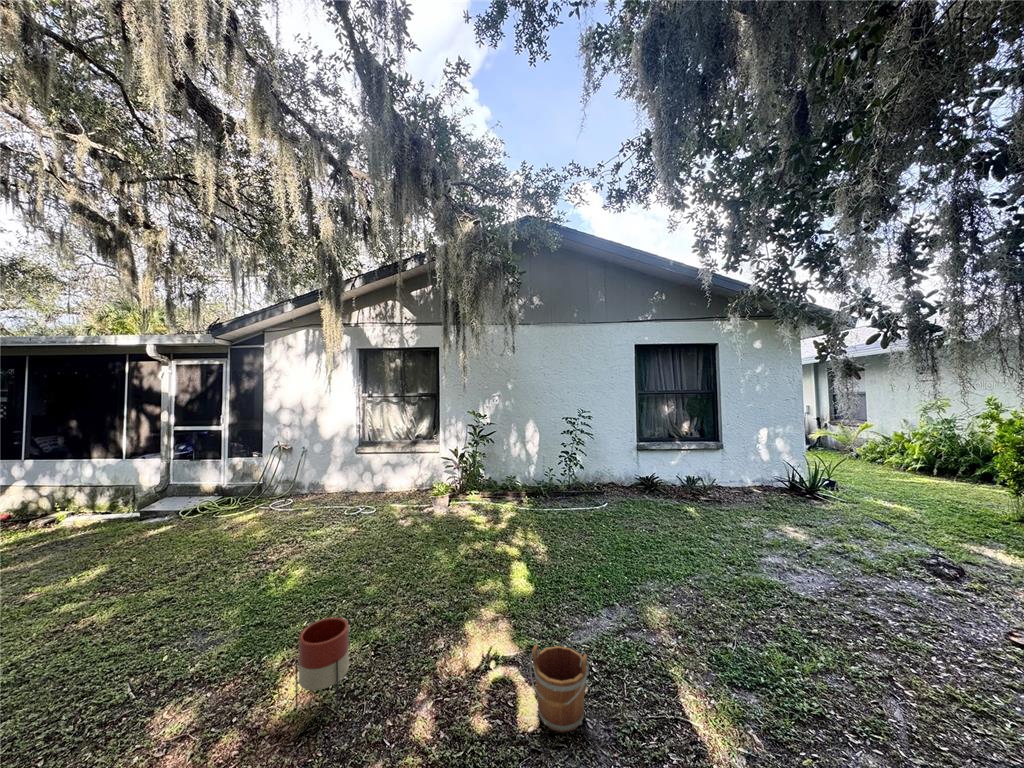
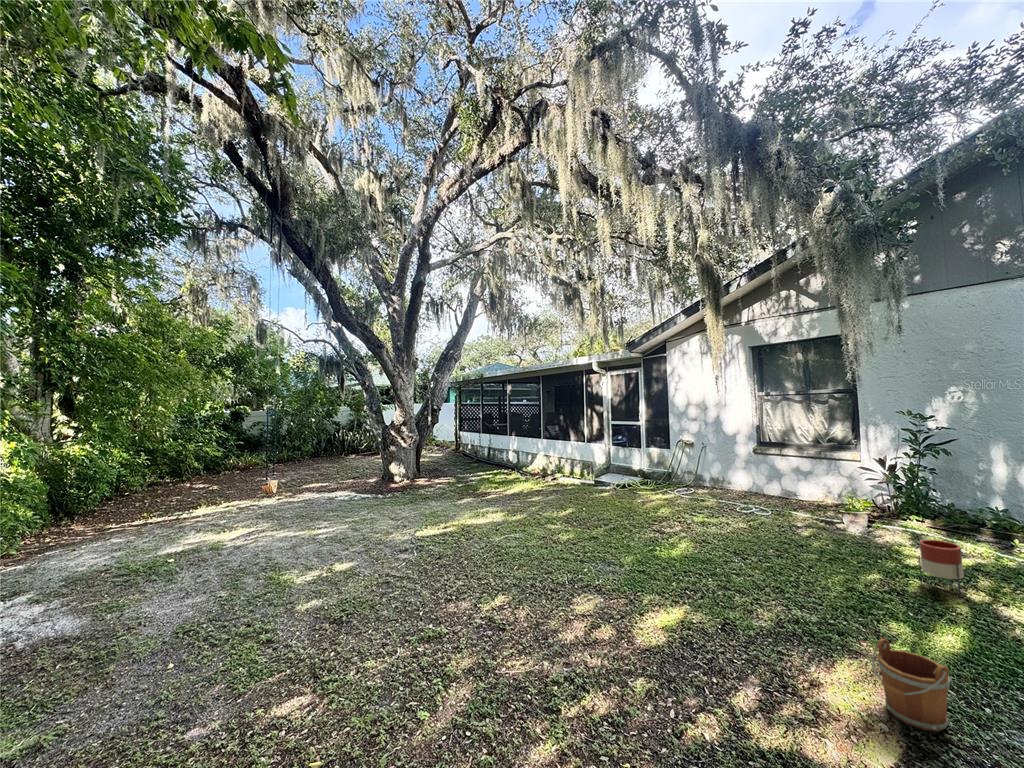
planter: present [295,617,349,711] -> present [918,540,964,597]

